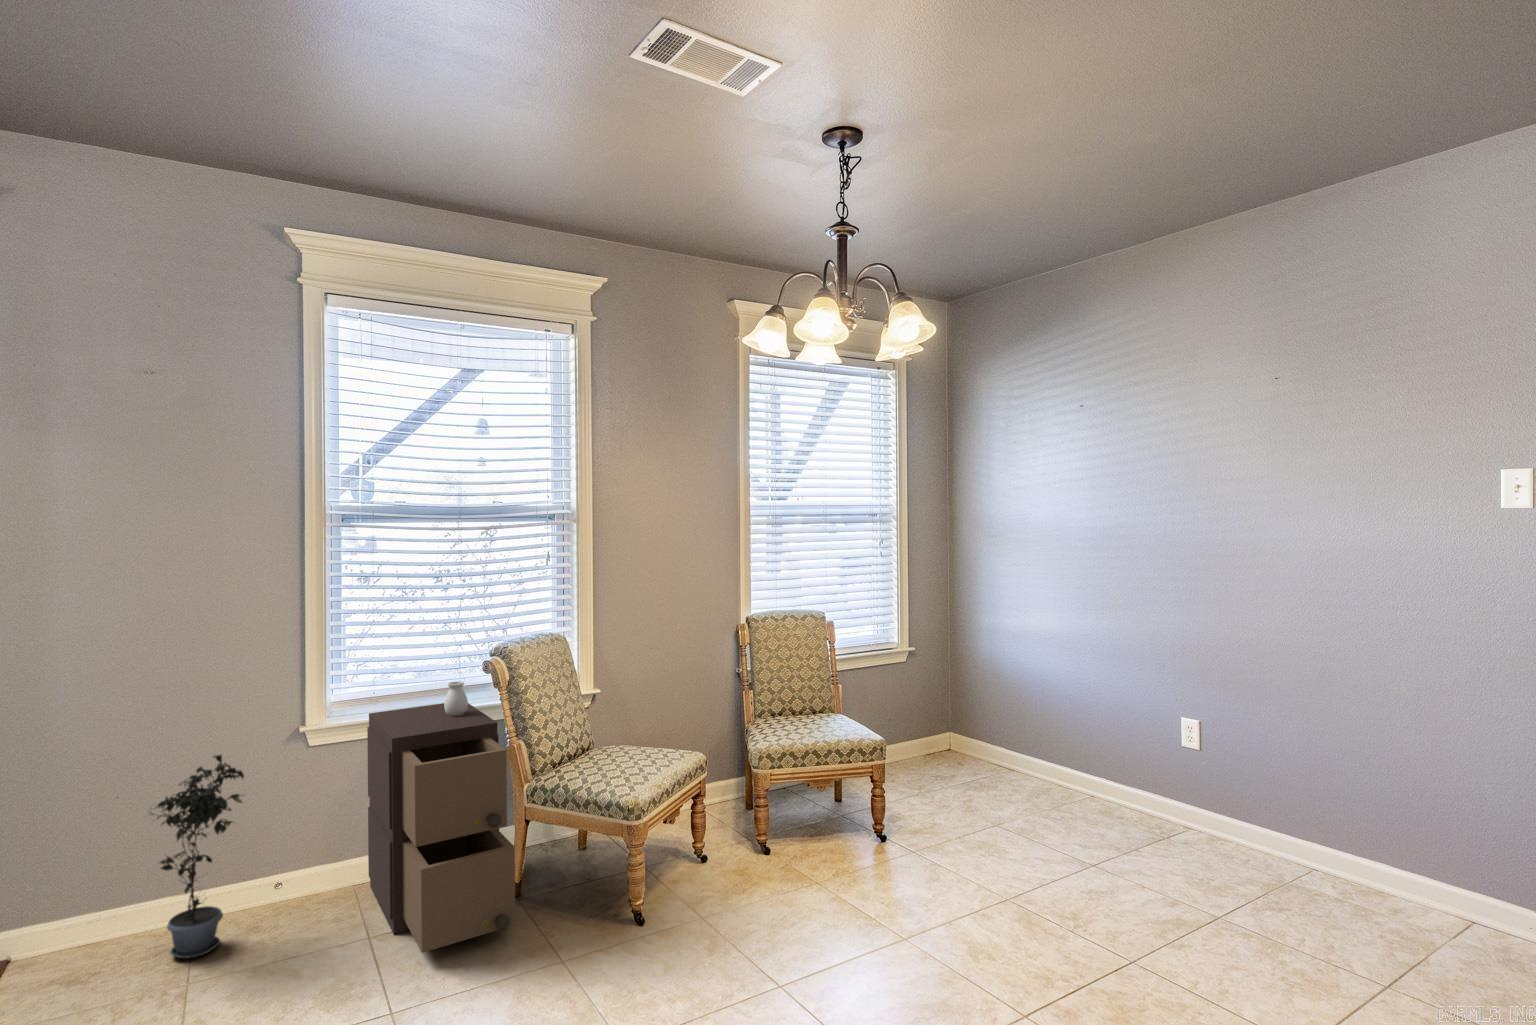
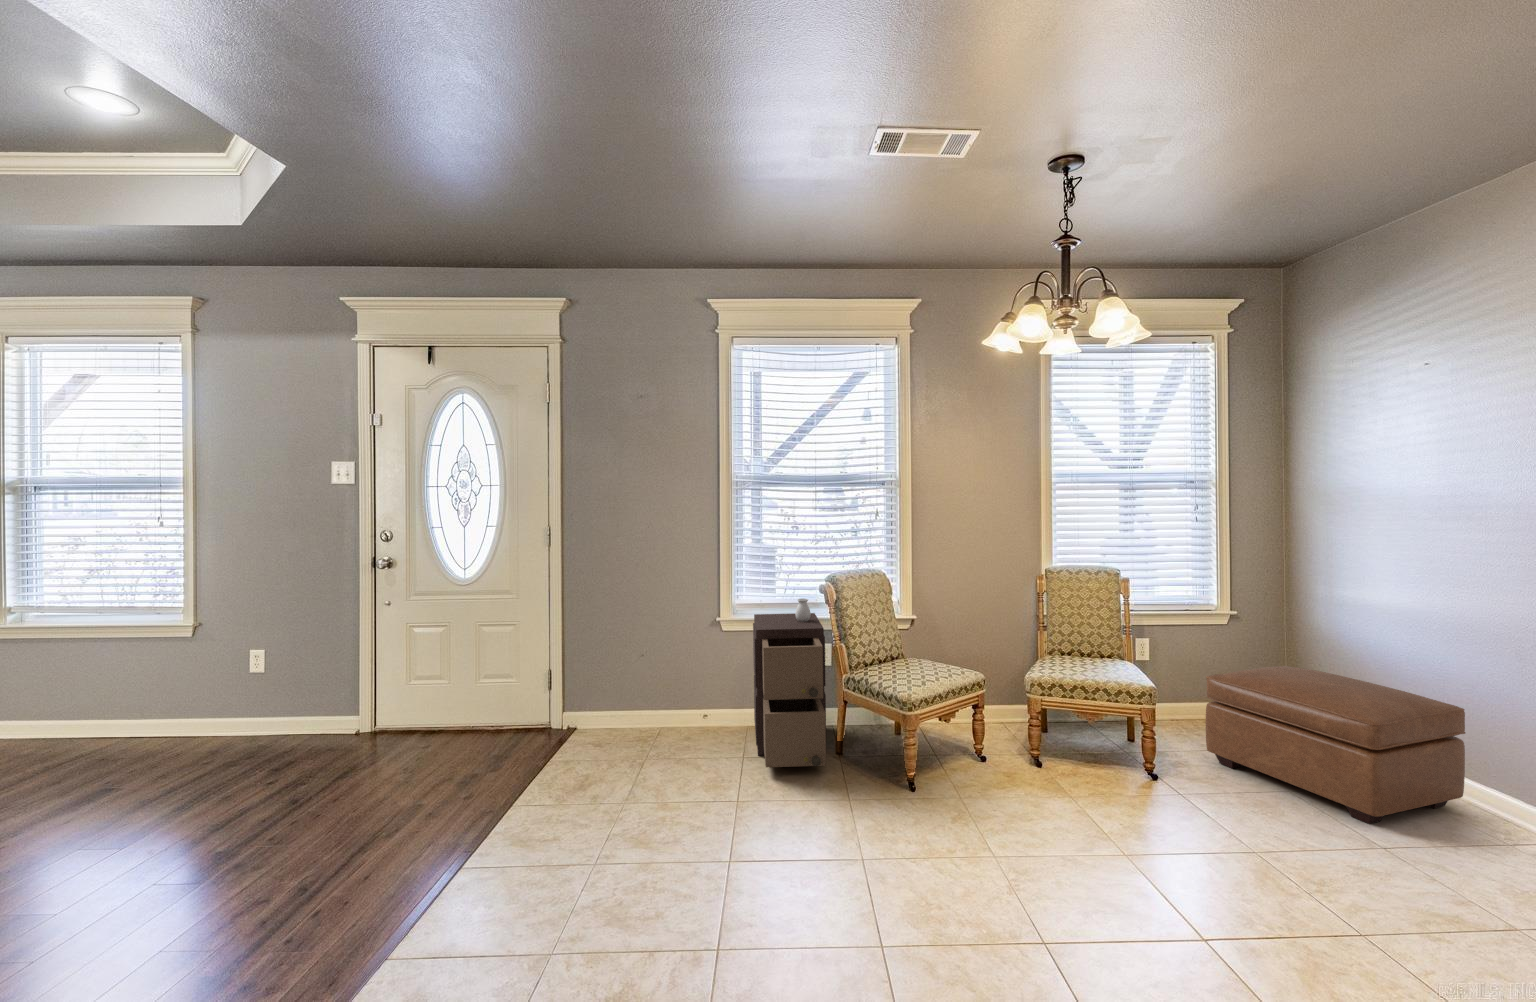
ottoman: none [917,699,1120,846] -> present [1206,666,1465,824]
potted plant: present [151,755,244,958] -> none [634,628,682,743]

